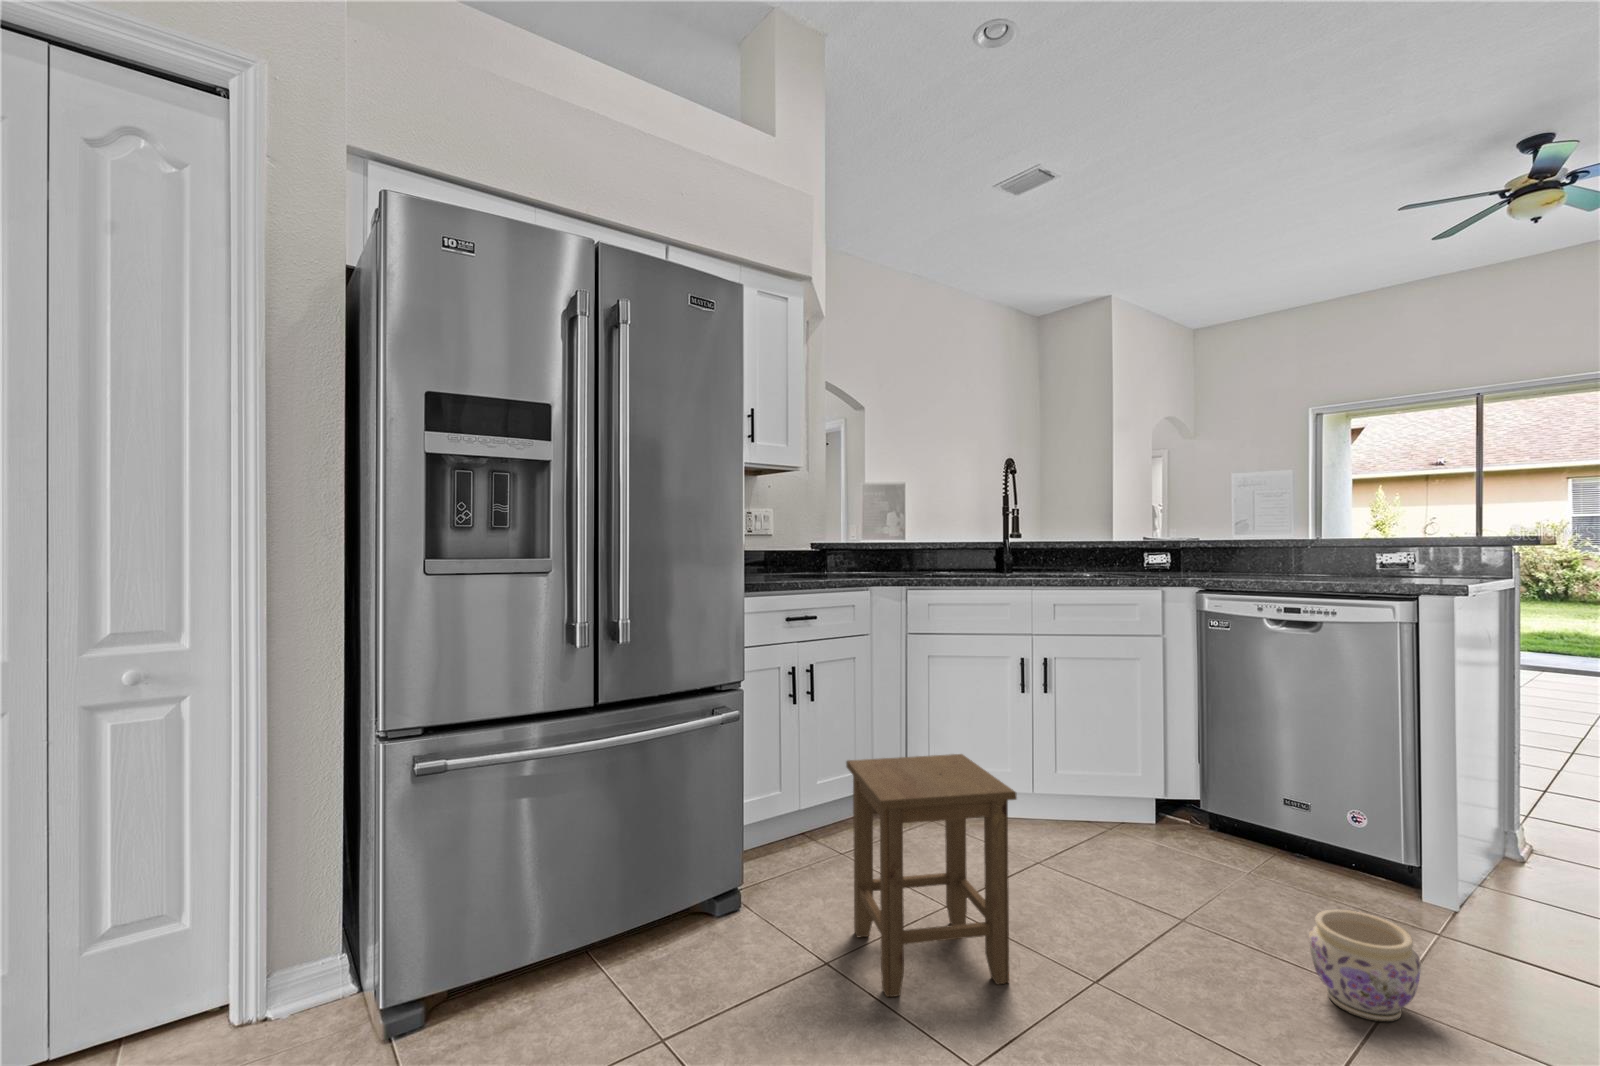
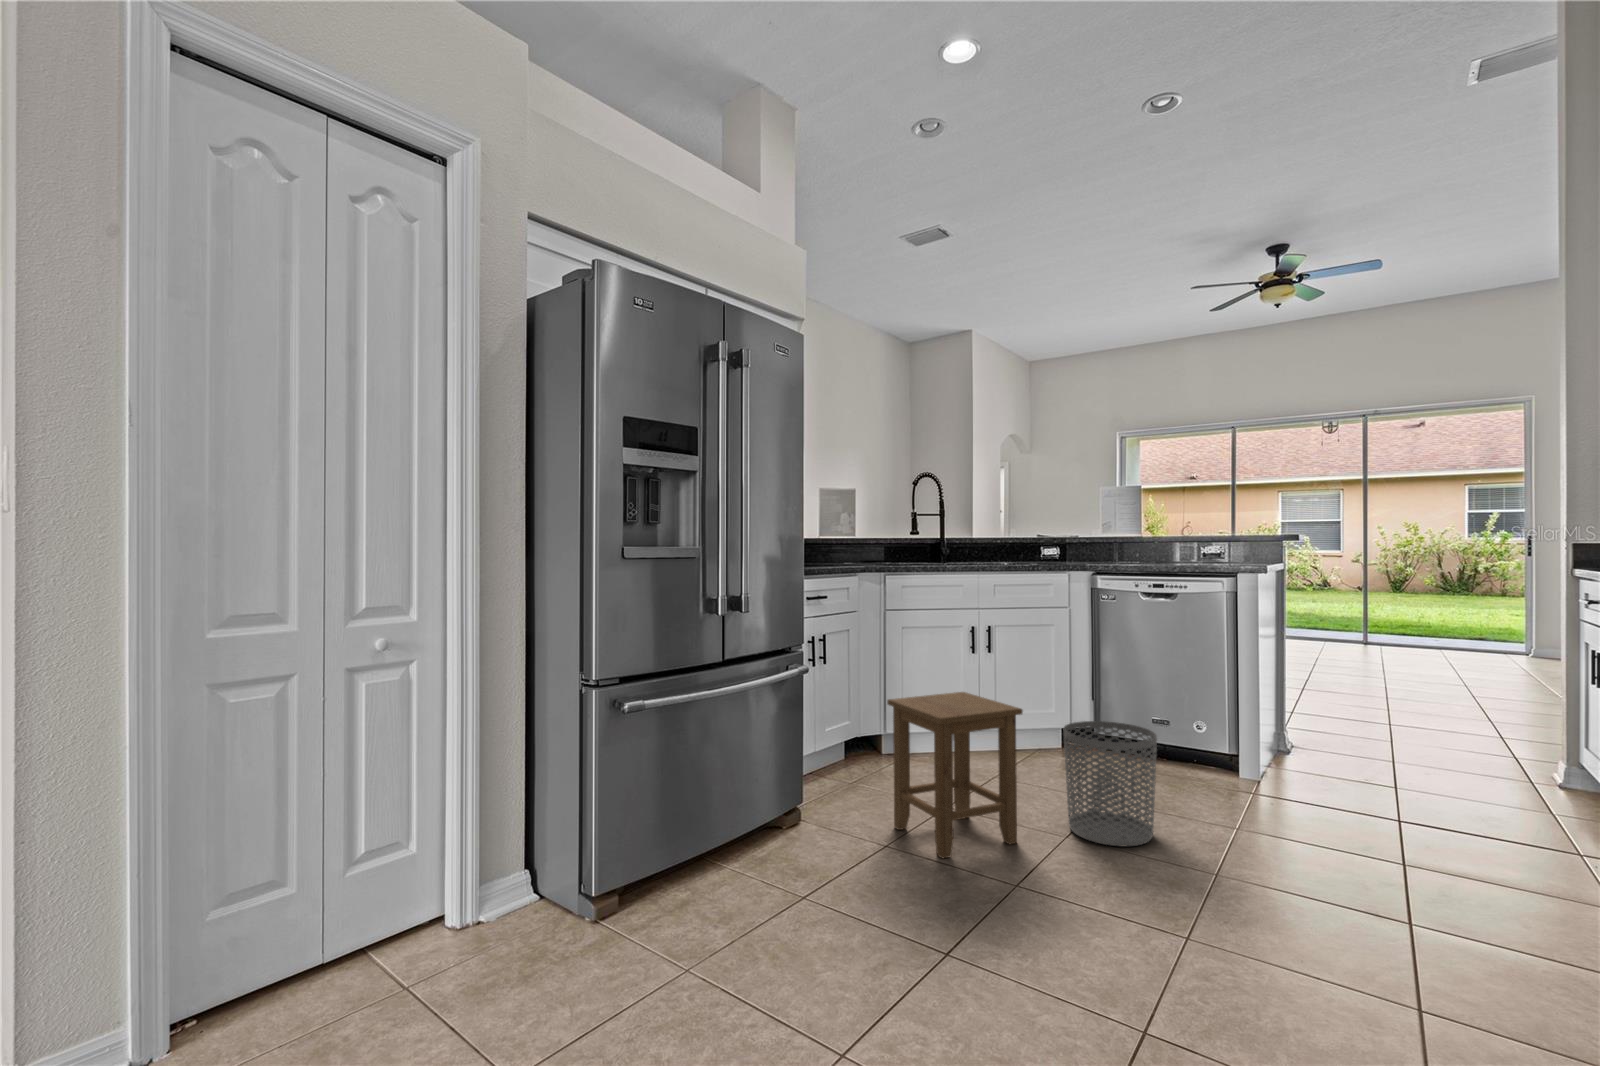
waste bin: none [1091,810,1233,1014] -> present [1063,721,1157,846]
planter: present [1309,910,1421,1022] -> none [1196,774,1262,837]

